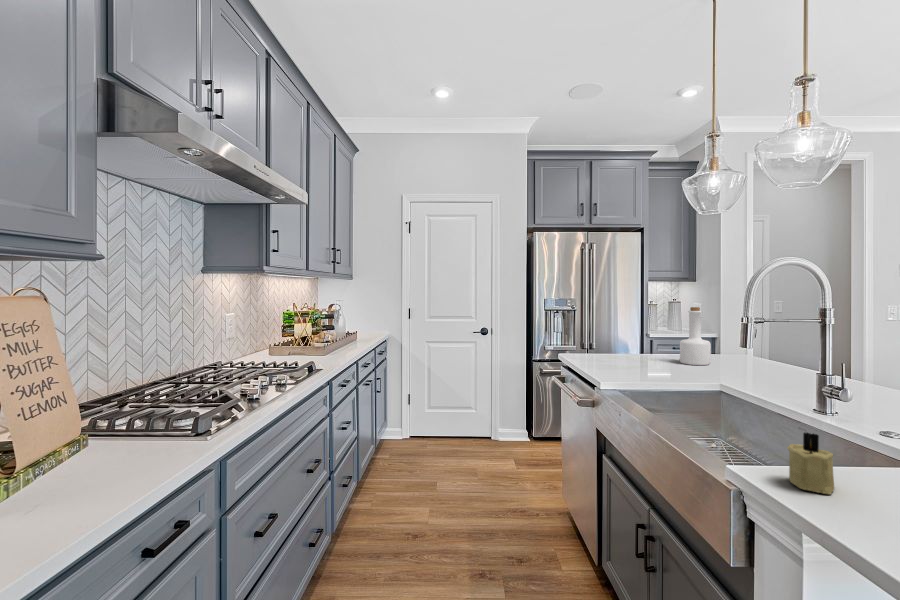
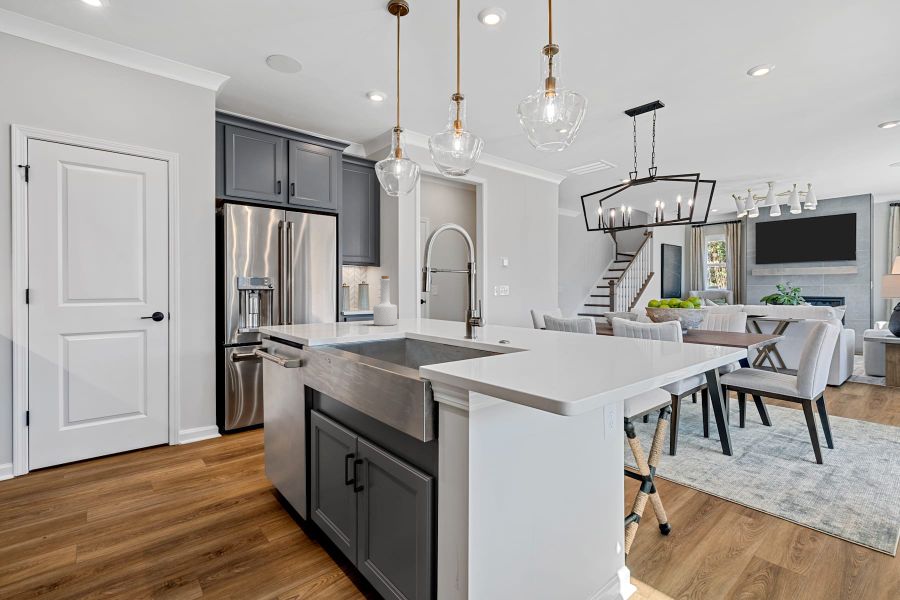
candle: present [787,433,834,494] -> none [458,329,484,369]

